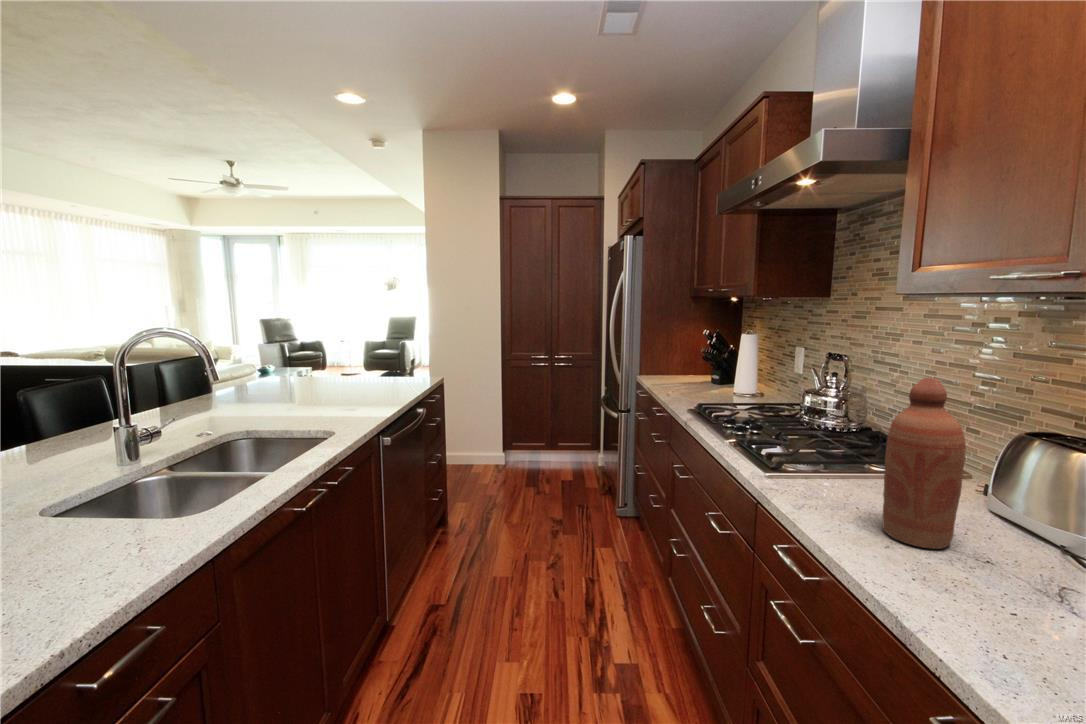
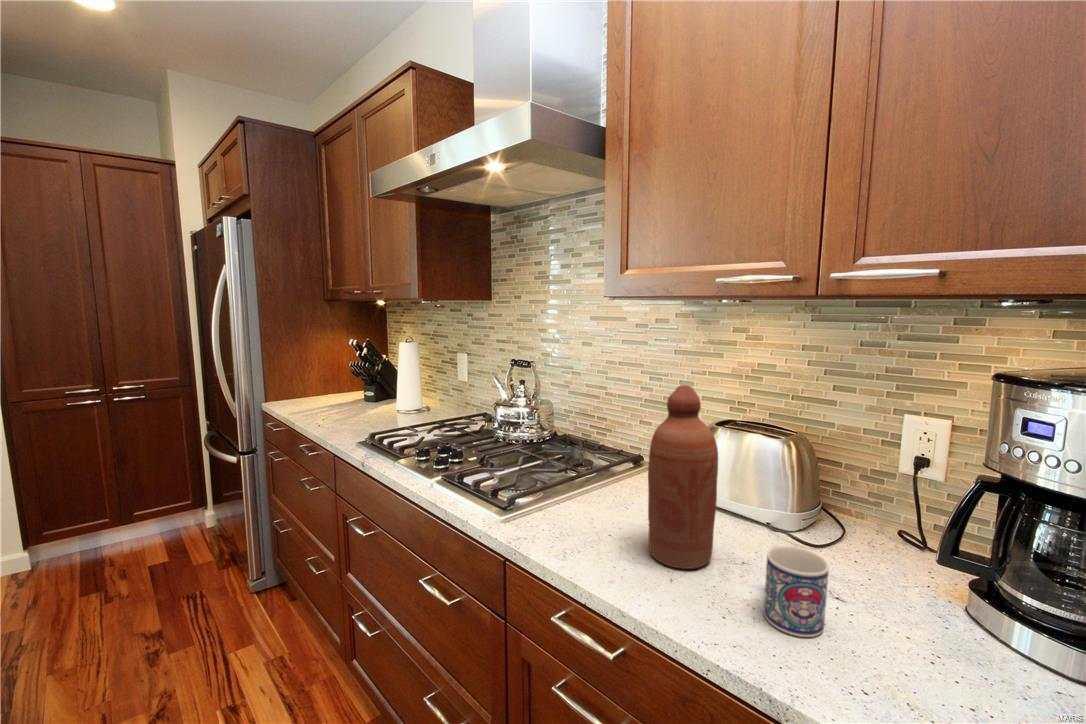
mug: none [957,533,1034,619] -> present [764,546,829,637]

